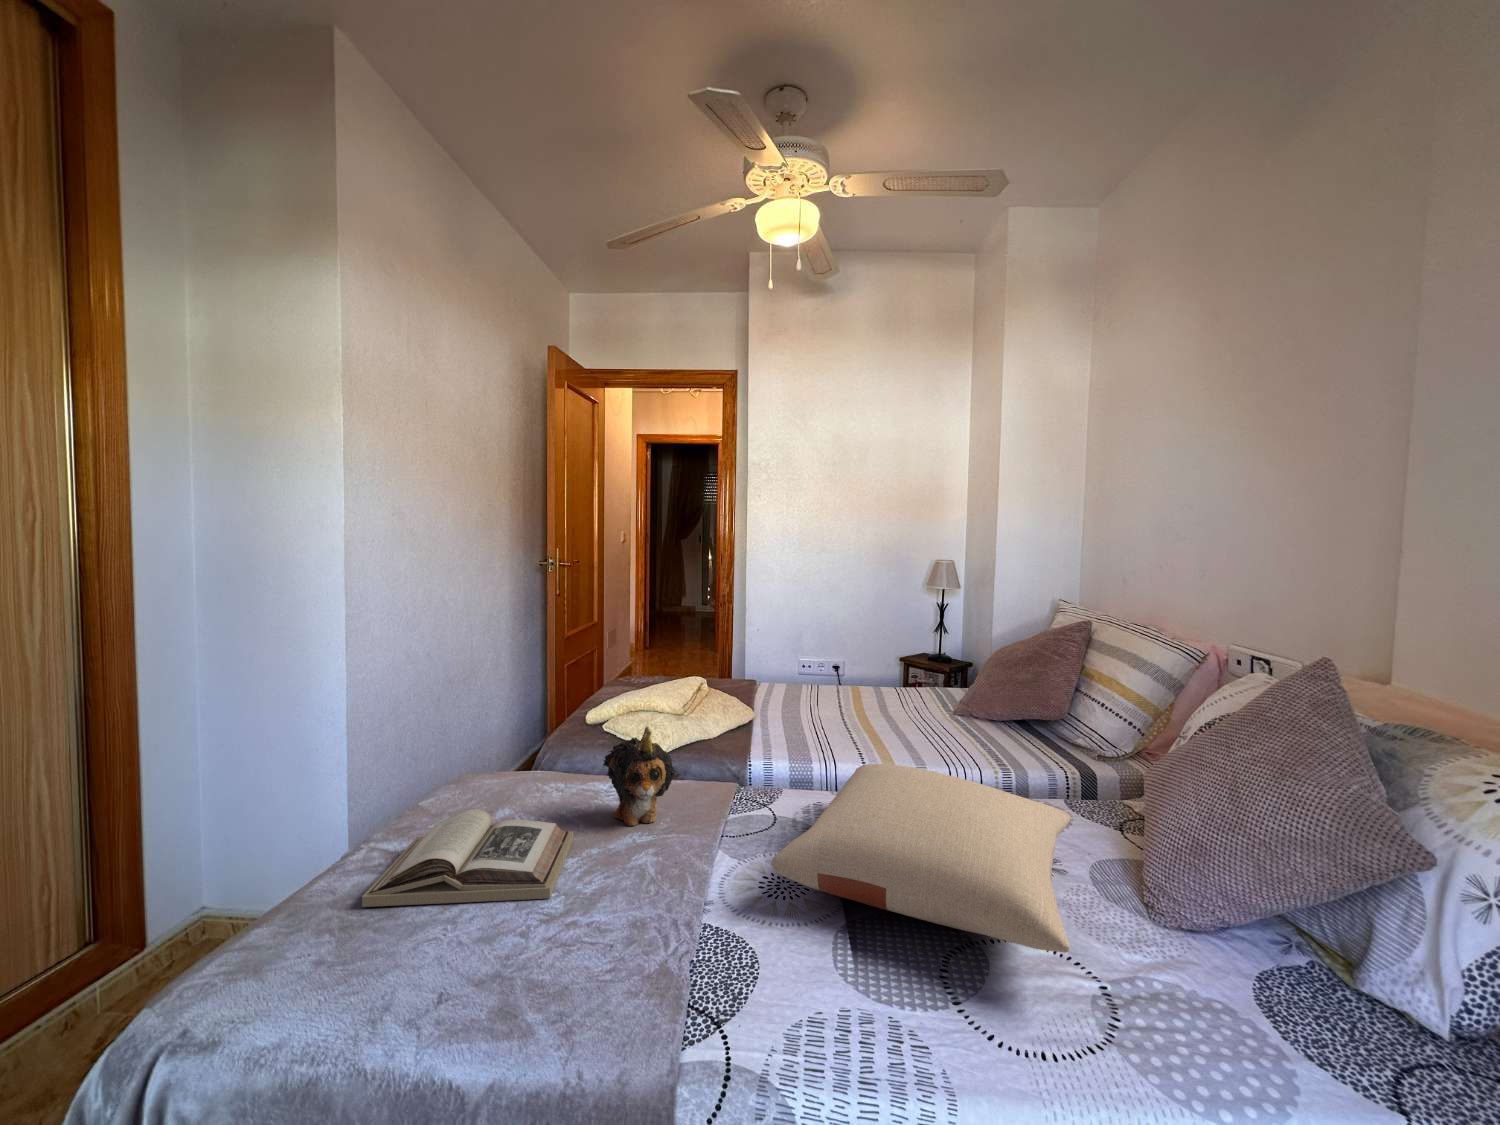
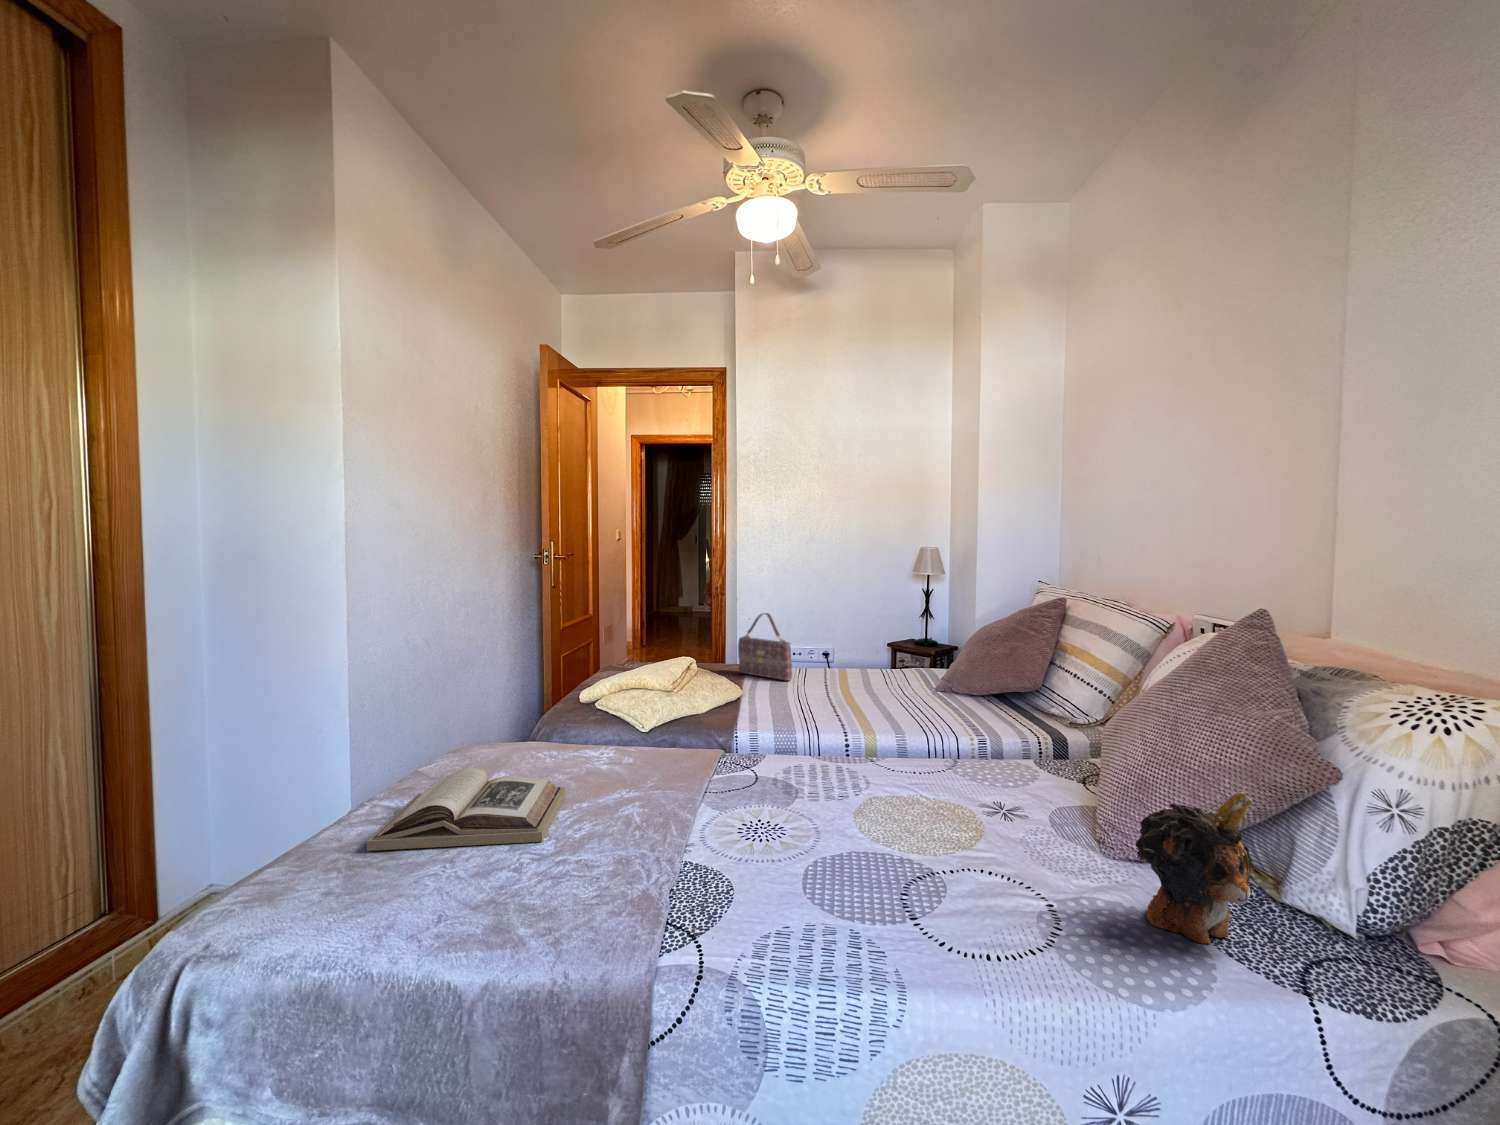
handbag: none [749,629,805,700] -> present [738,613,792,681]
plush toy: present [603,726,682,826] -> present [1136,792,1256,944]
pillow: present [772,764,1071,953] -> none [748,721,1030,868]

